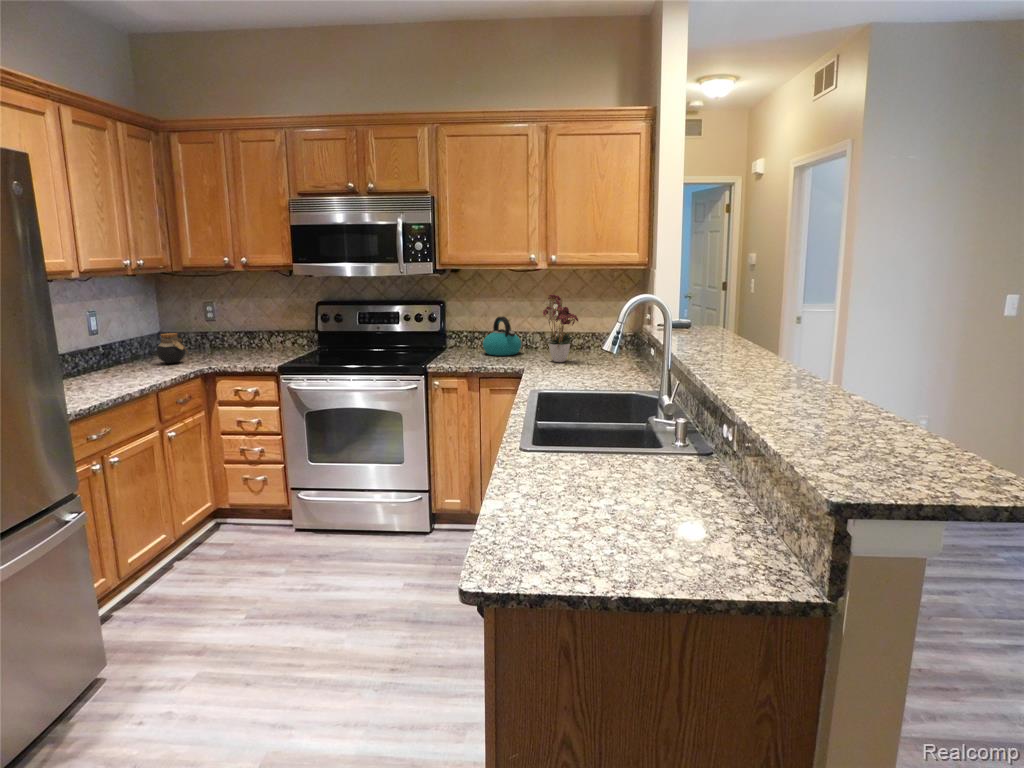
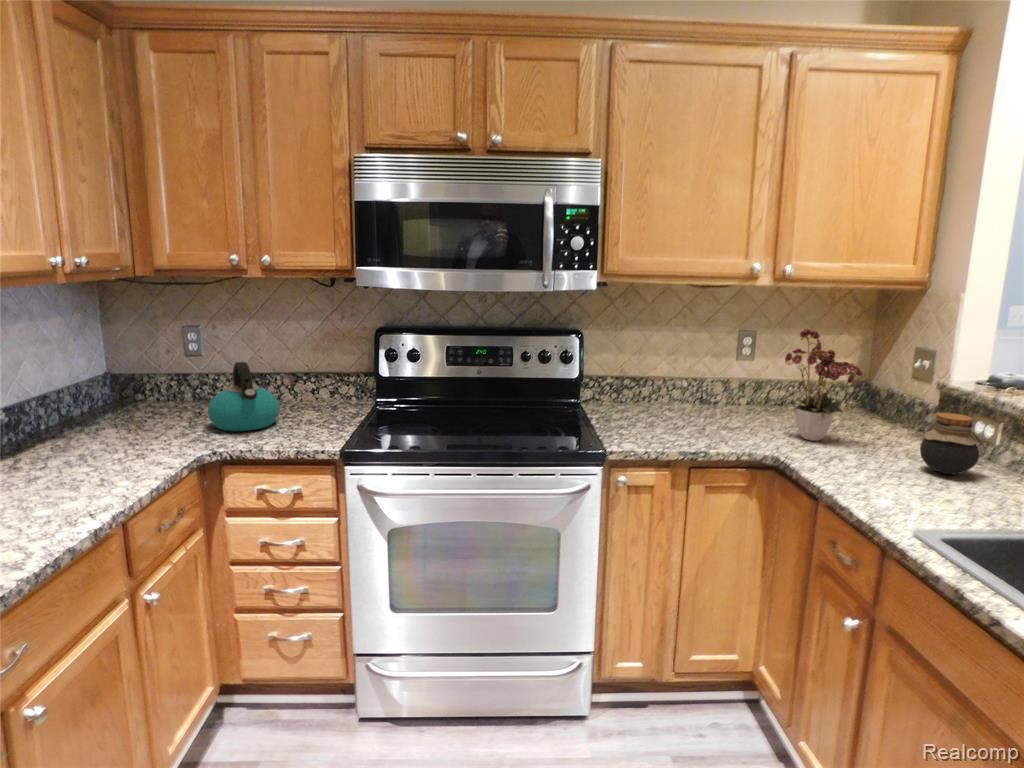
kettle: present [483,317,521,356] -> present [208,362,280,431]
jar: present [157,333,188,363] -> present [920,413,985,474]

